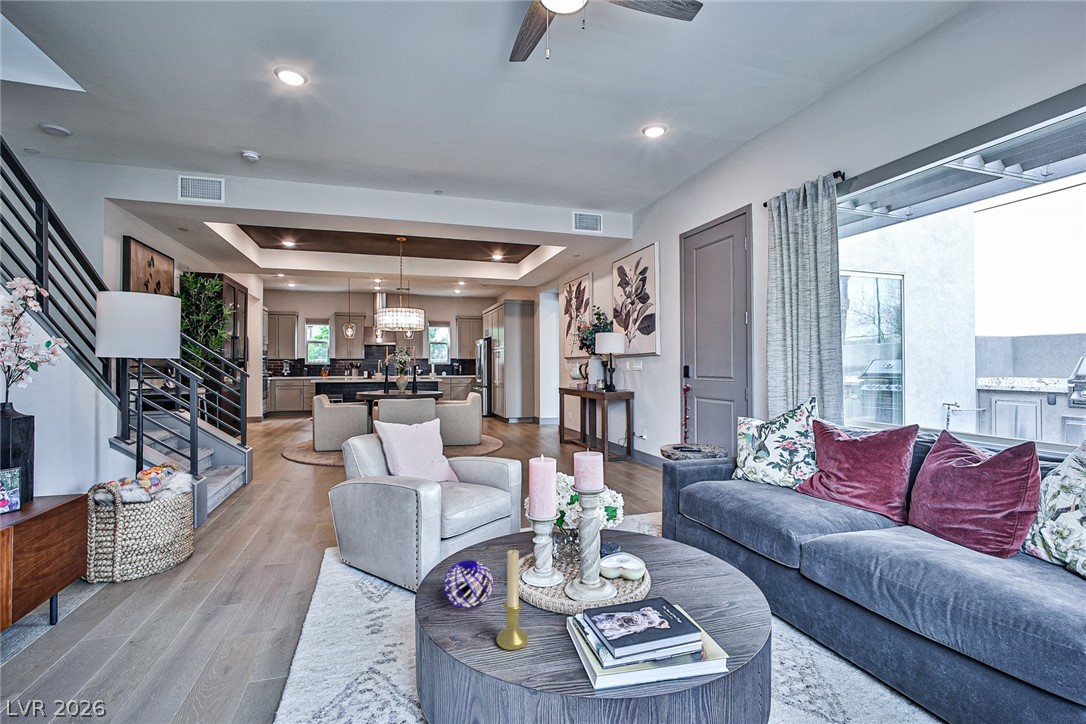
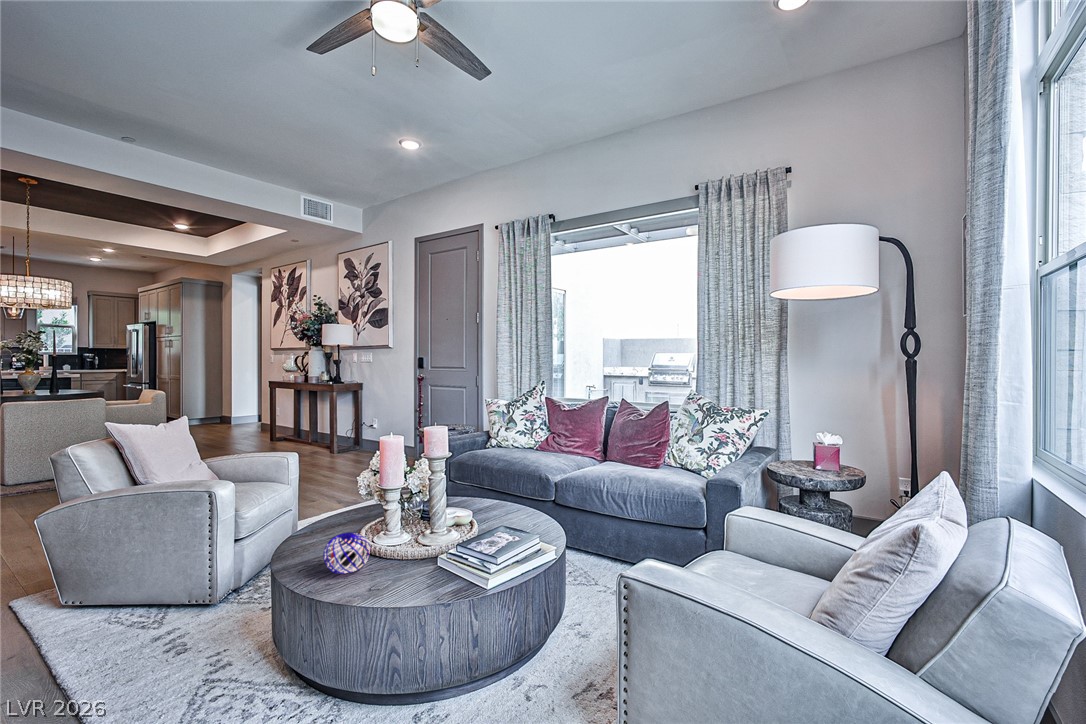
candle holder: present [496,549,529,650] -> none [397,506,424,588]

